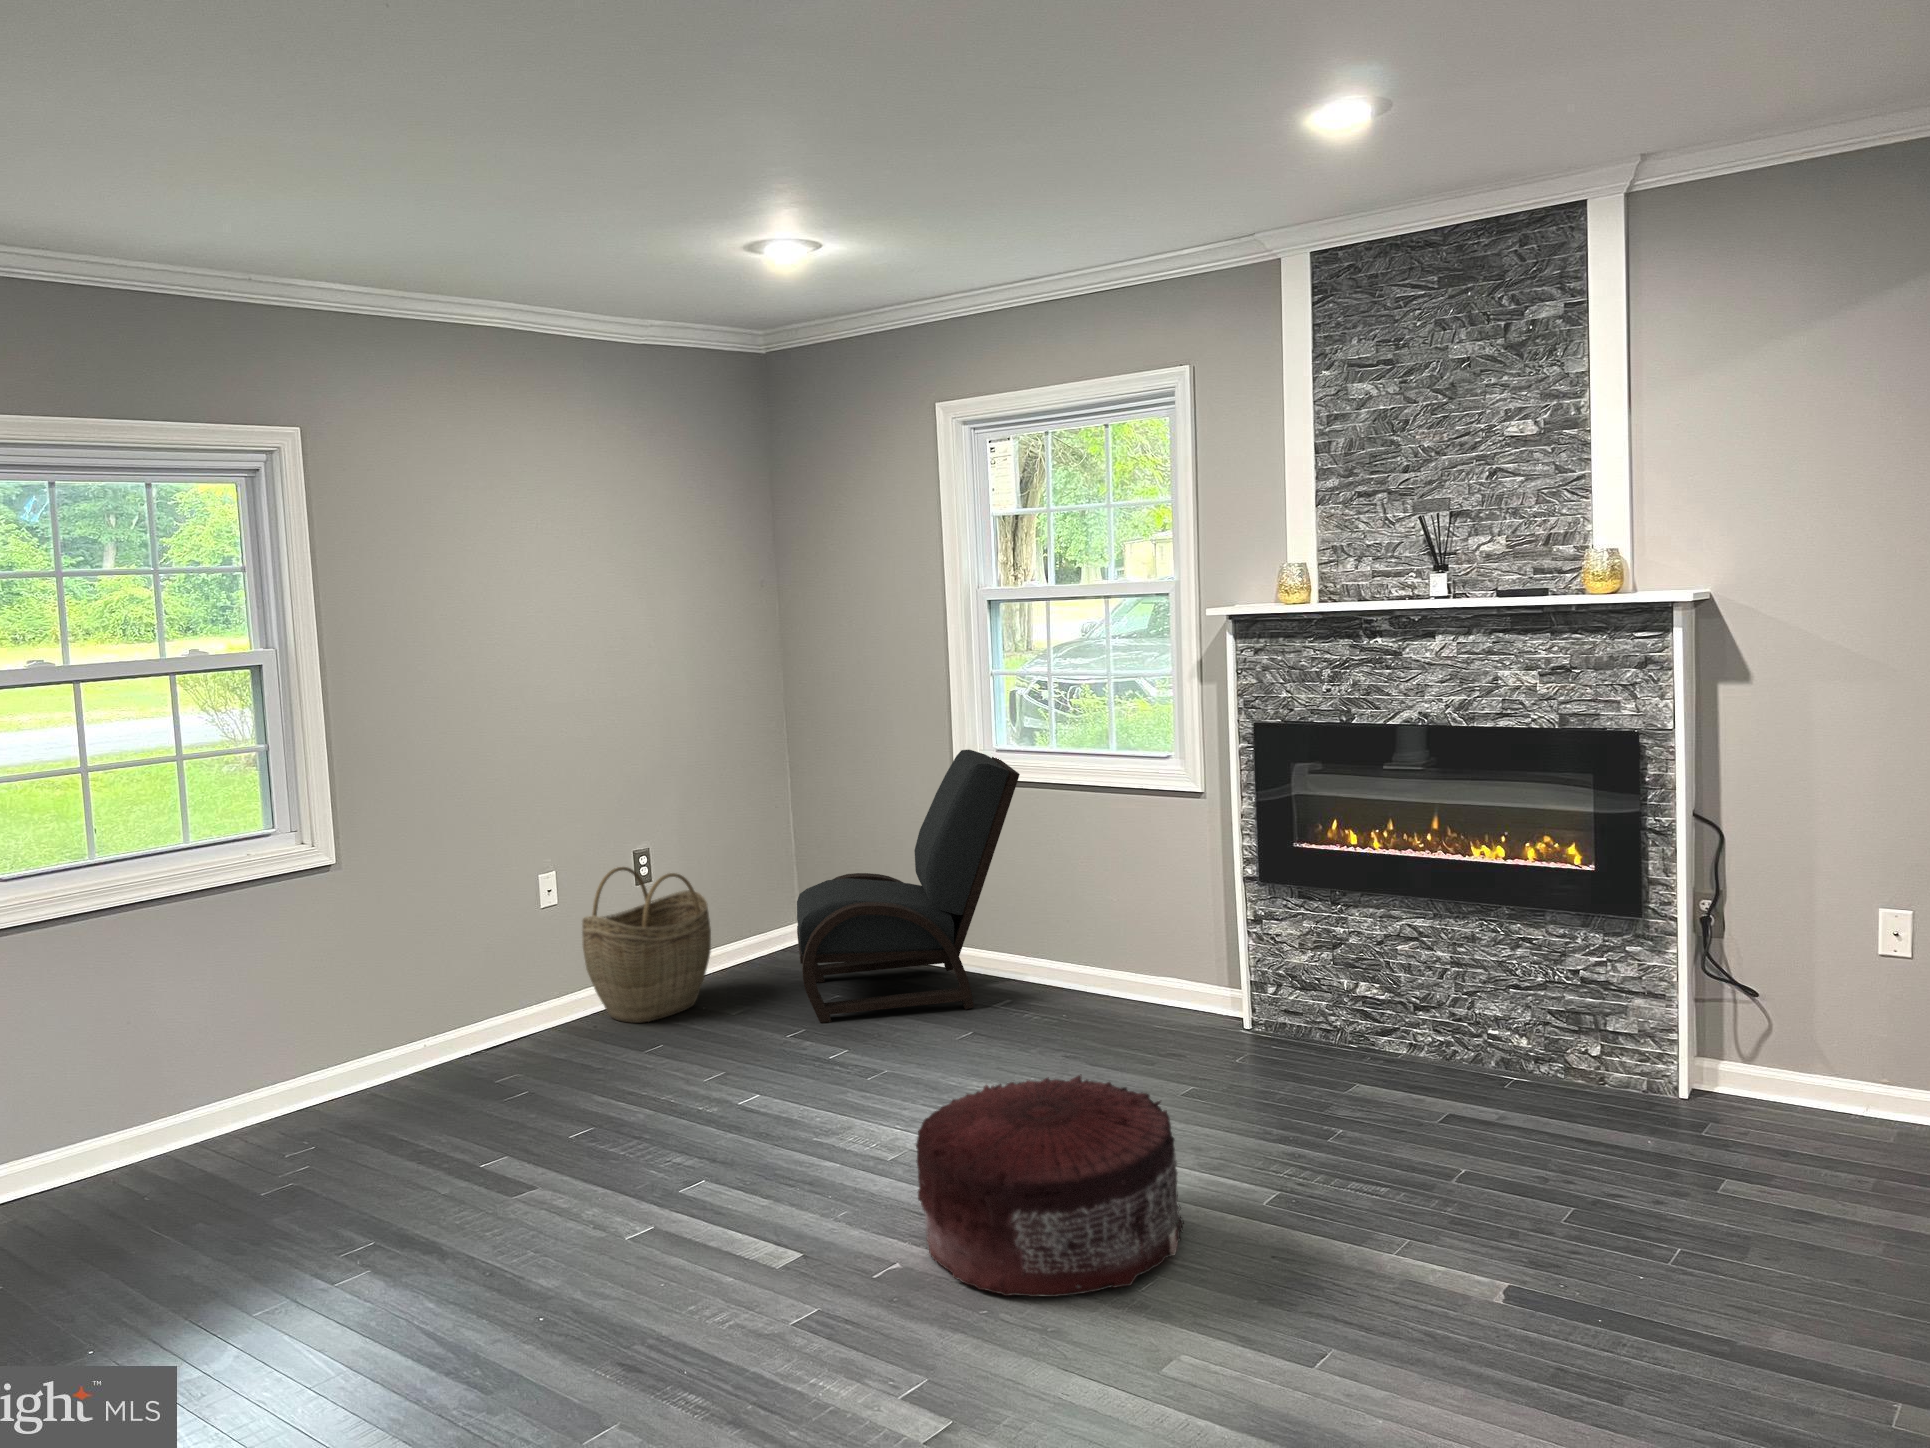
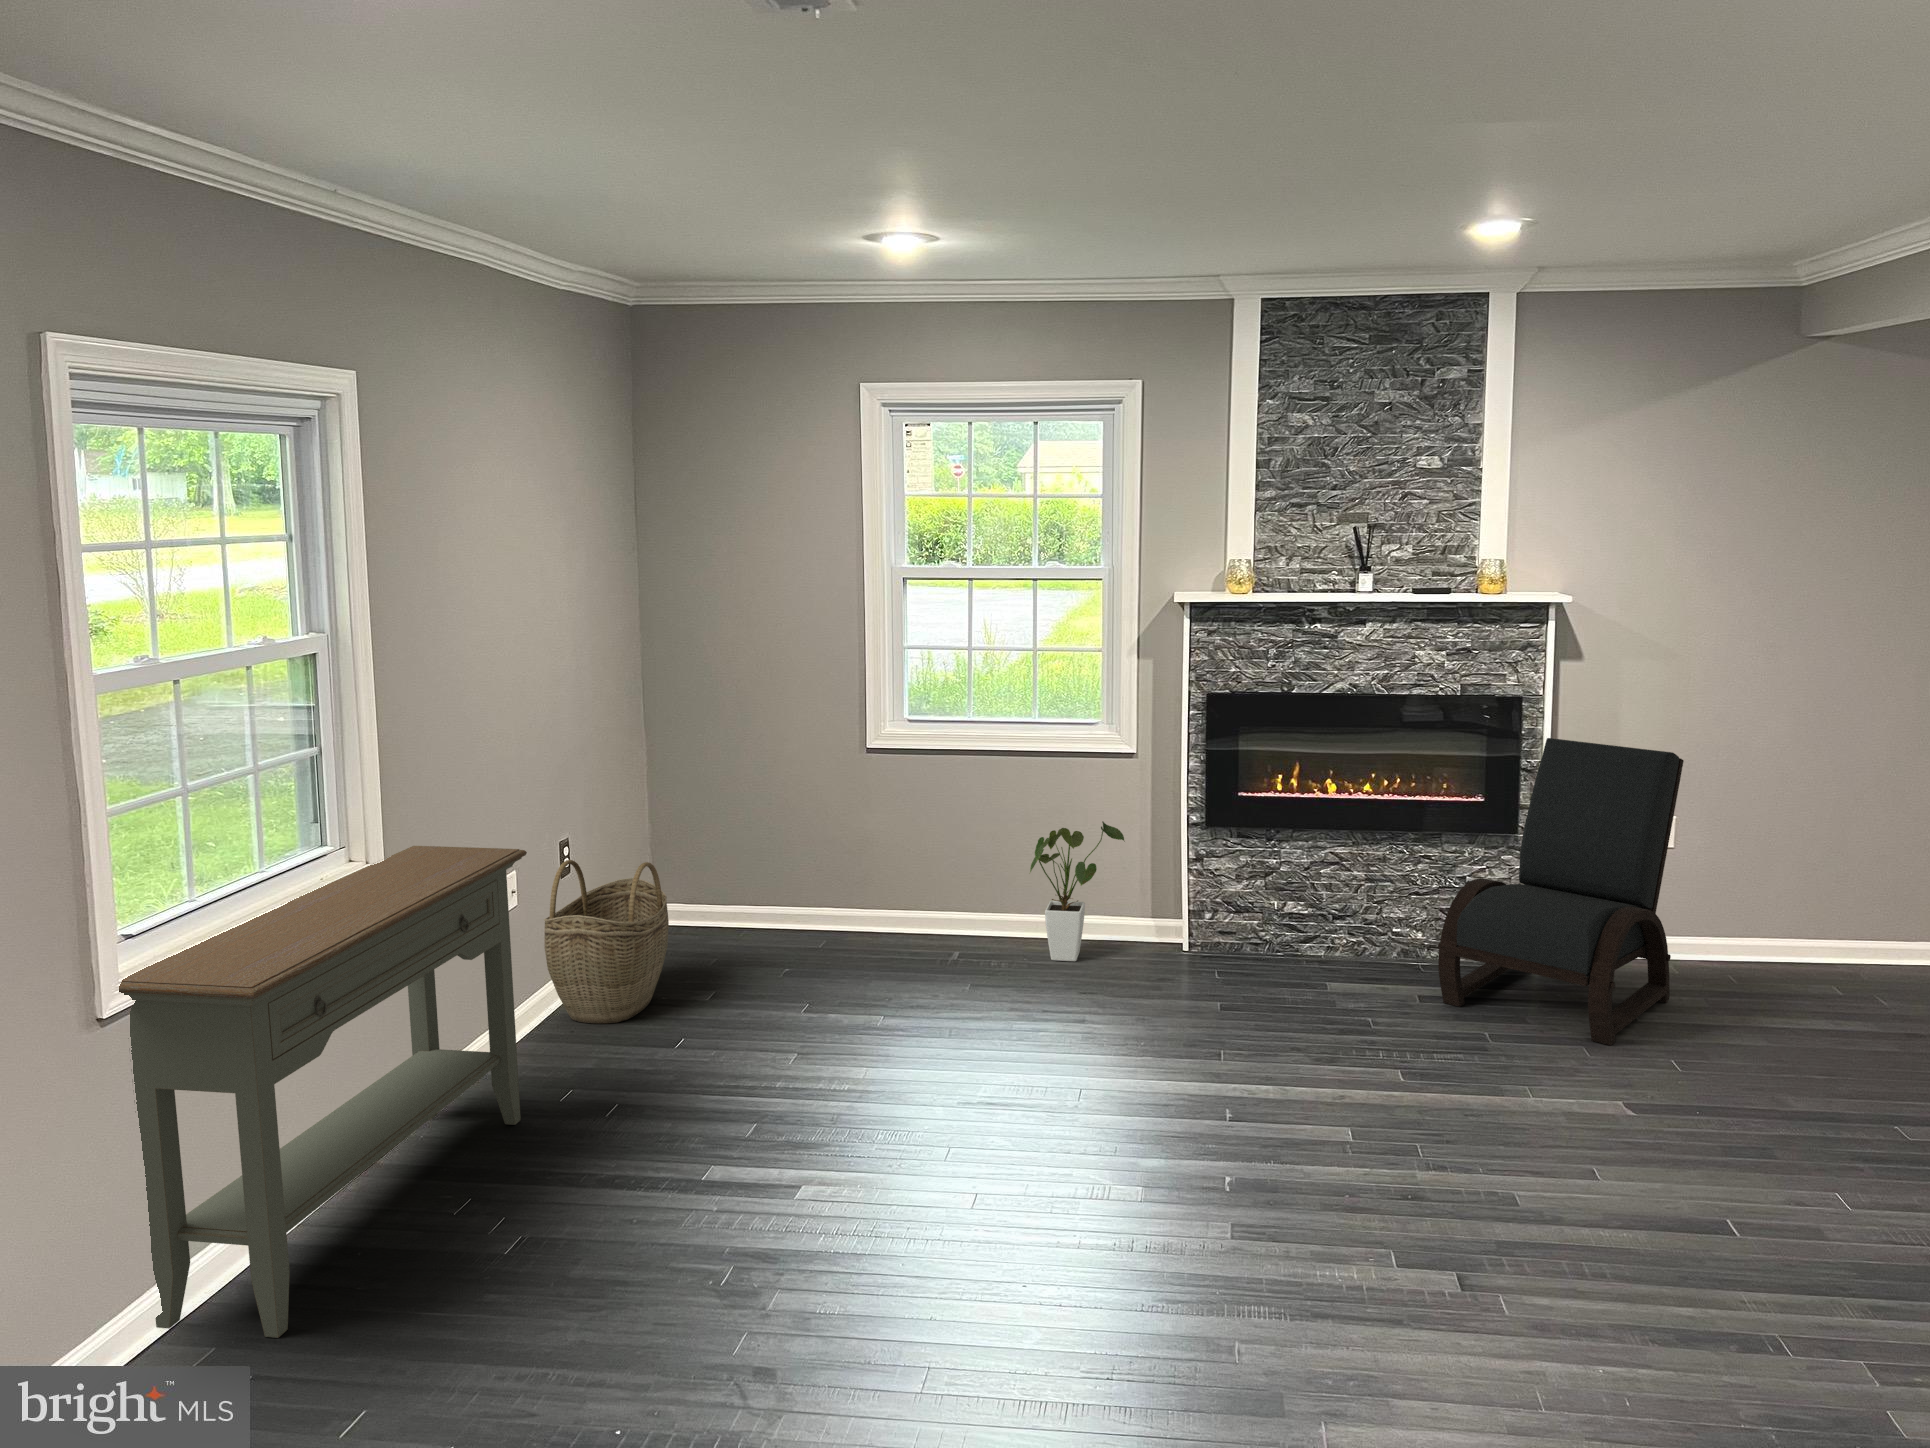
lounge chair: present [797,750,1020,1023] -> present [1438,738,1684,1045]
console table: none [6,834,459,1215] -> present [119,846,527,1338]
house plant: none [1045,868,1185,1023] -> present [1030,821,1124,961]
pouf: present [916,1075,1183,1297] -> none [1180,1003,1400,1191]

